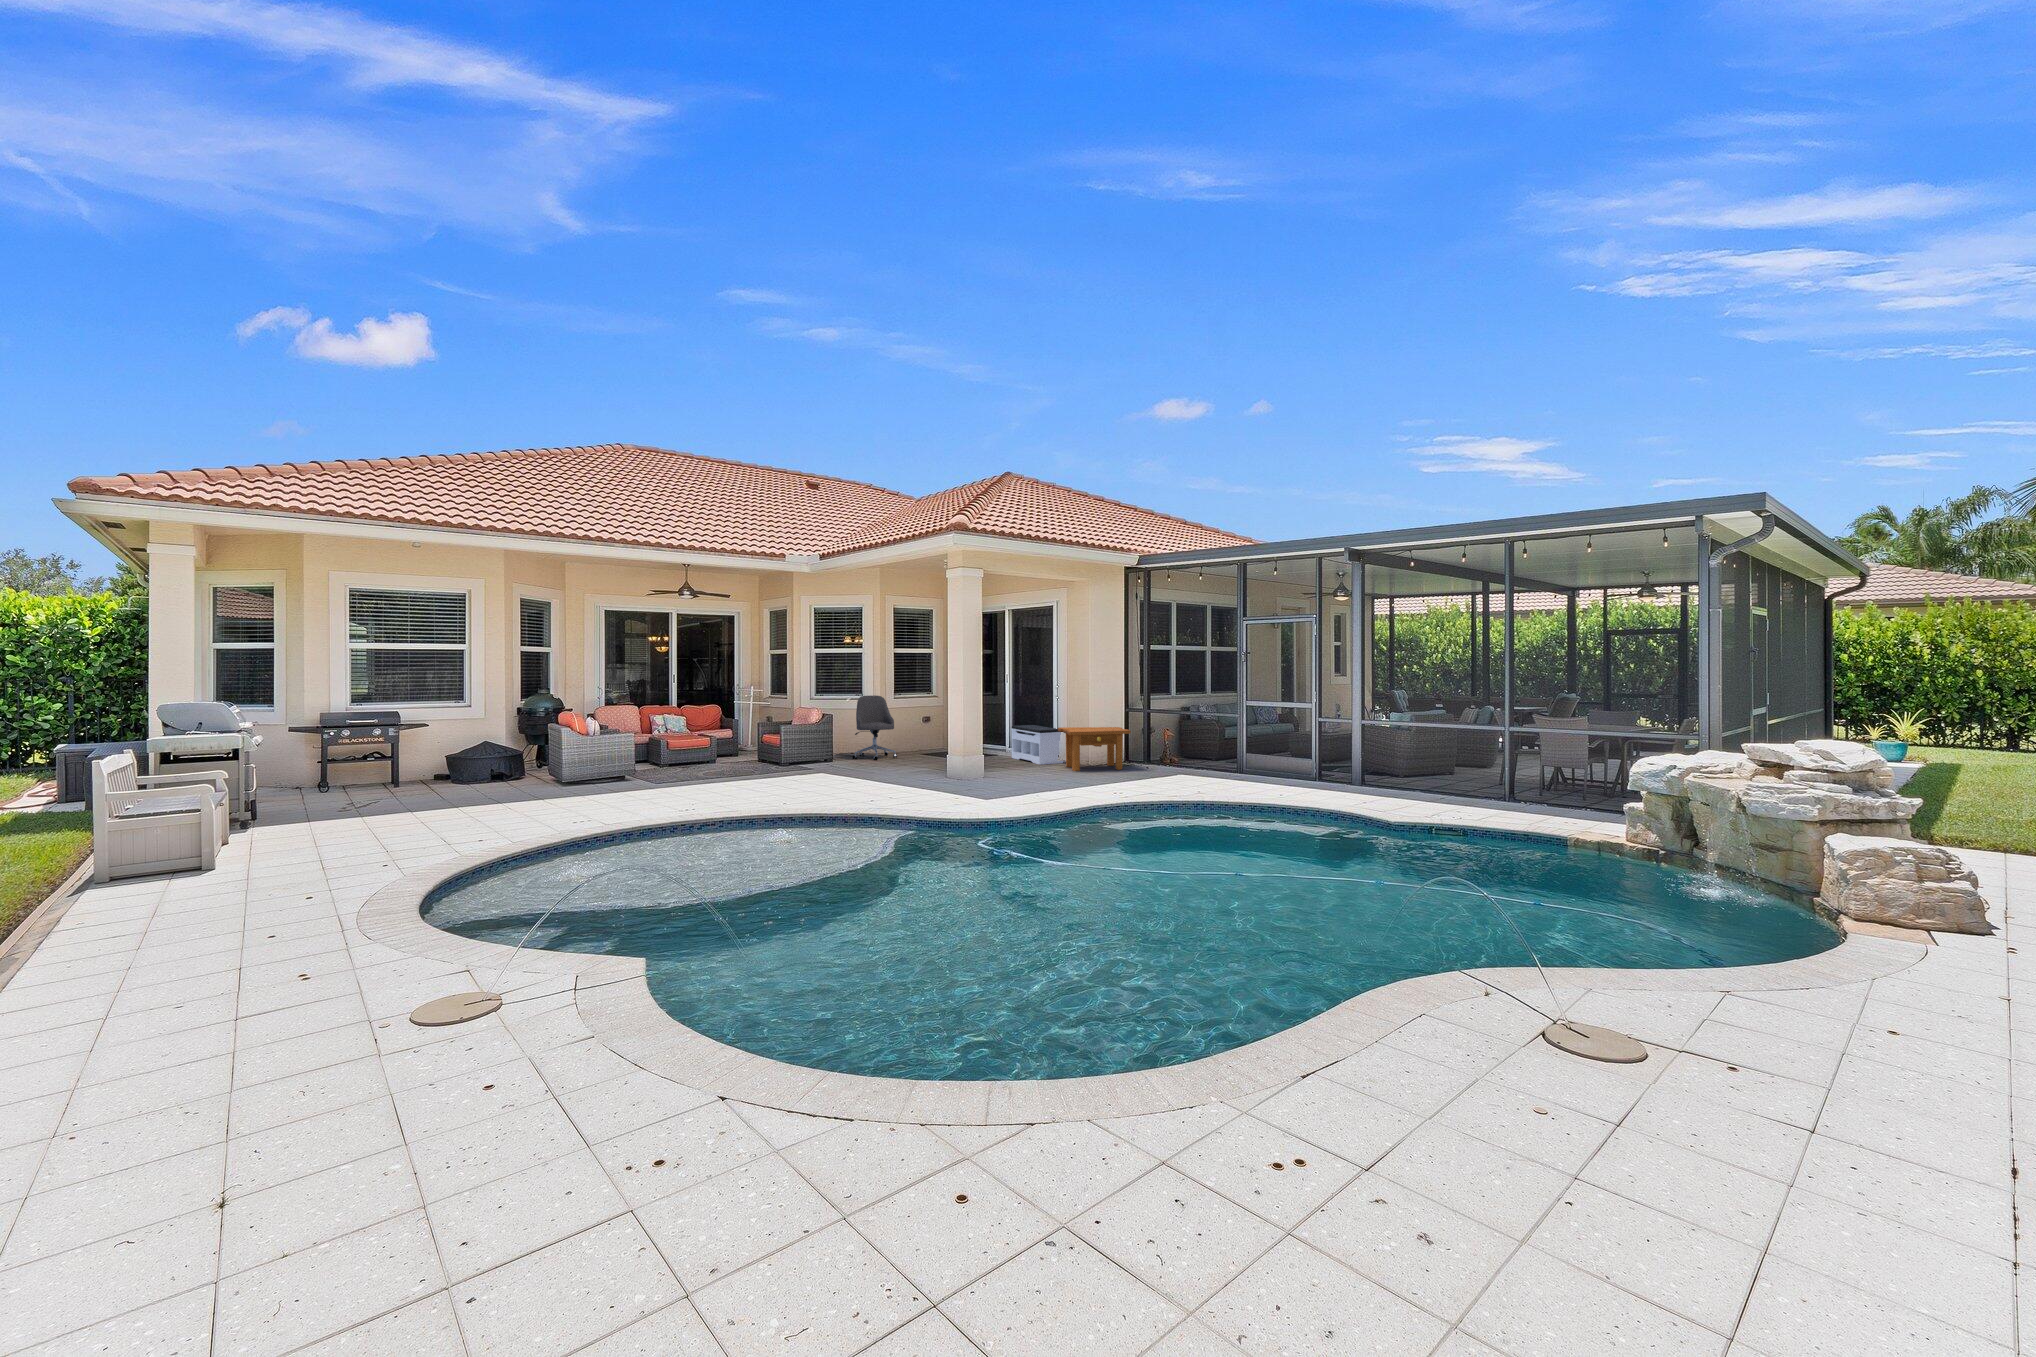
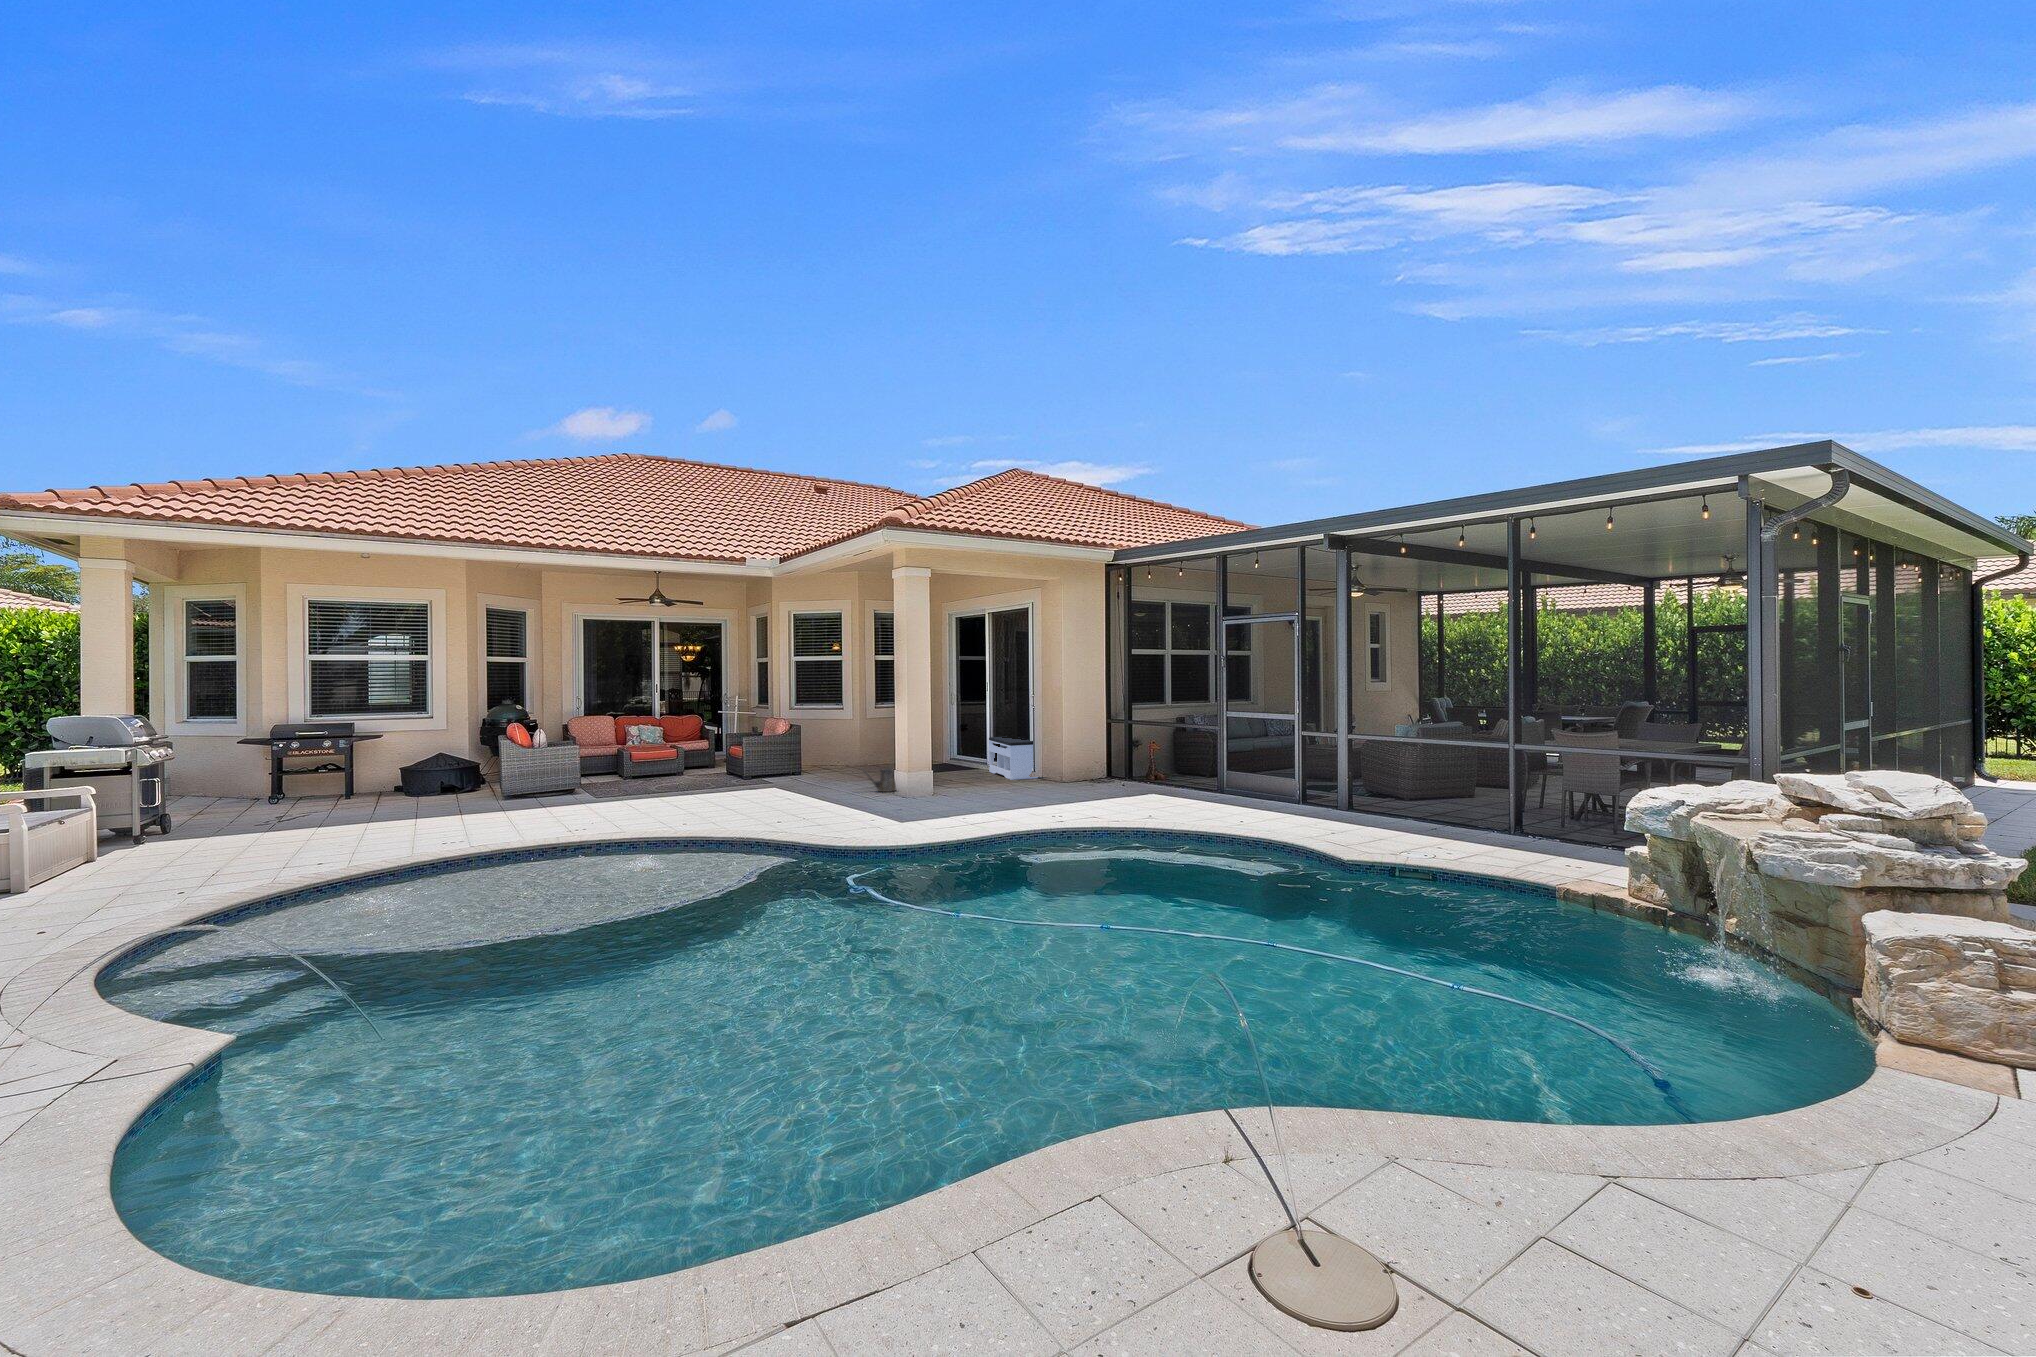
chair: present [852,695,897,760] -> none [825,705,871,773]
side table: present [1058,727,1131,771] -> none [1027,740,1102,788]
watering can: none [911,753,949,775] -> present [865,769,897,792]

